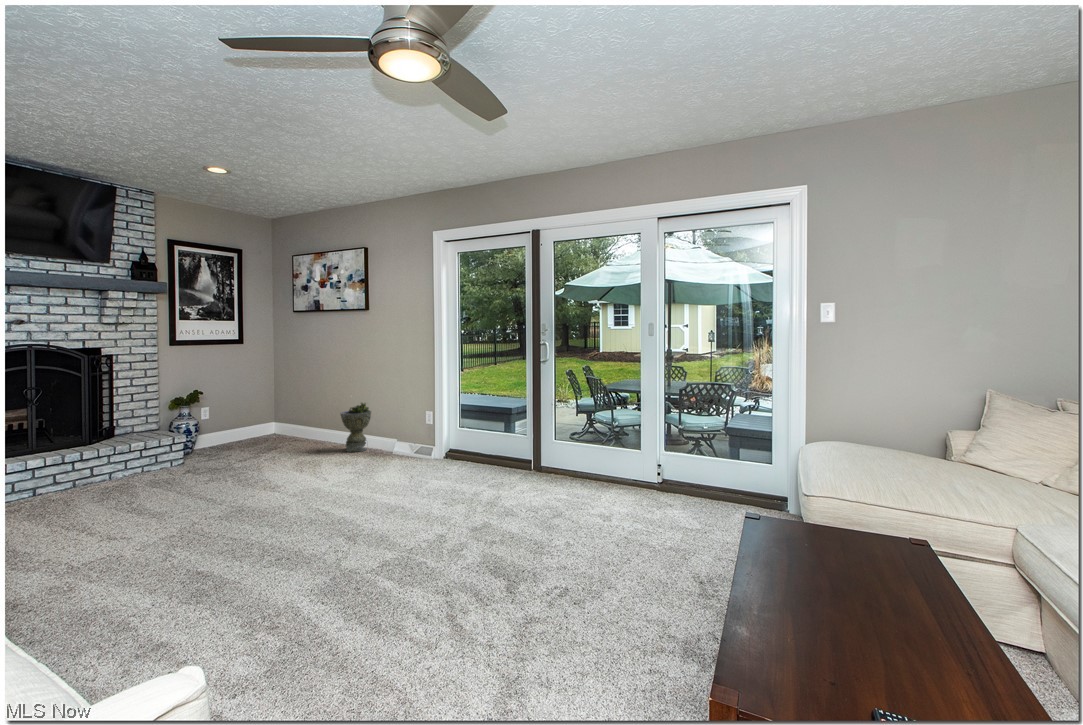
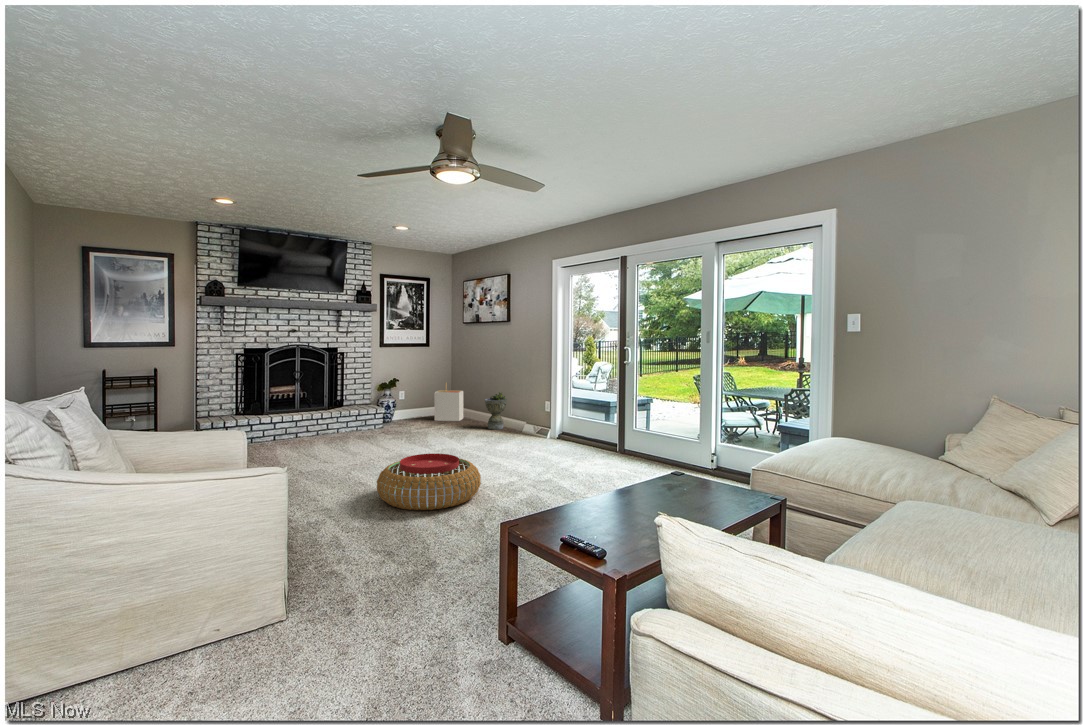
storage bin: none [259,392,301,446] -> present [434,383,463,421]
pouf: none [249,499,408,592] -> present [377,454,481,510]

